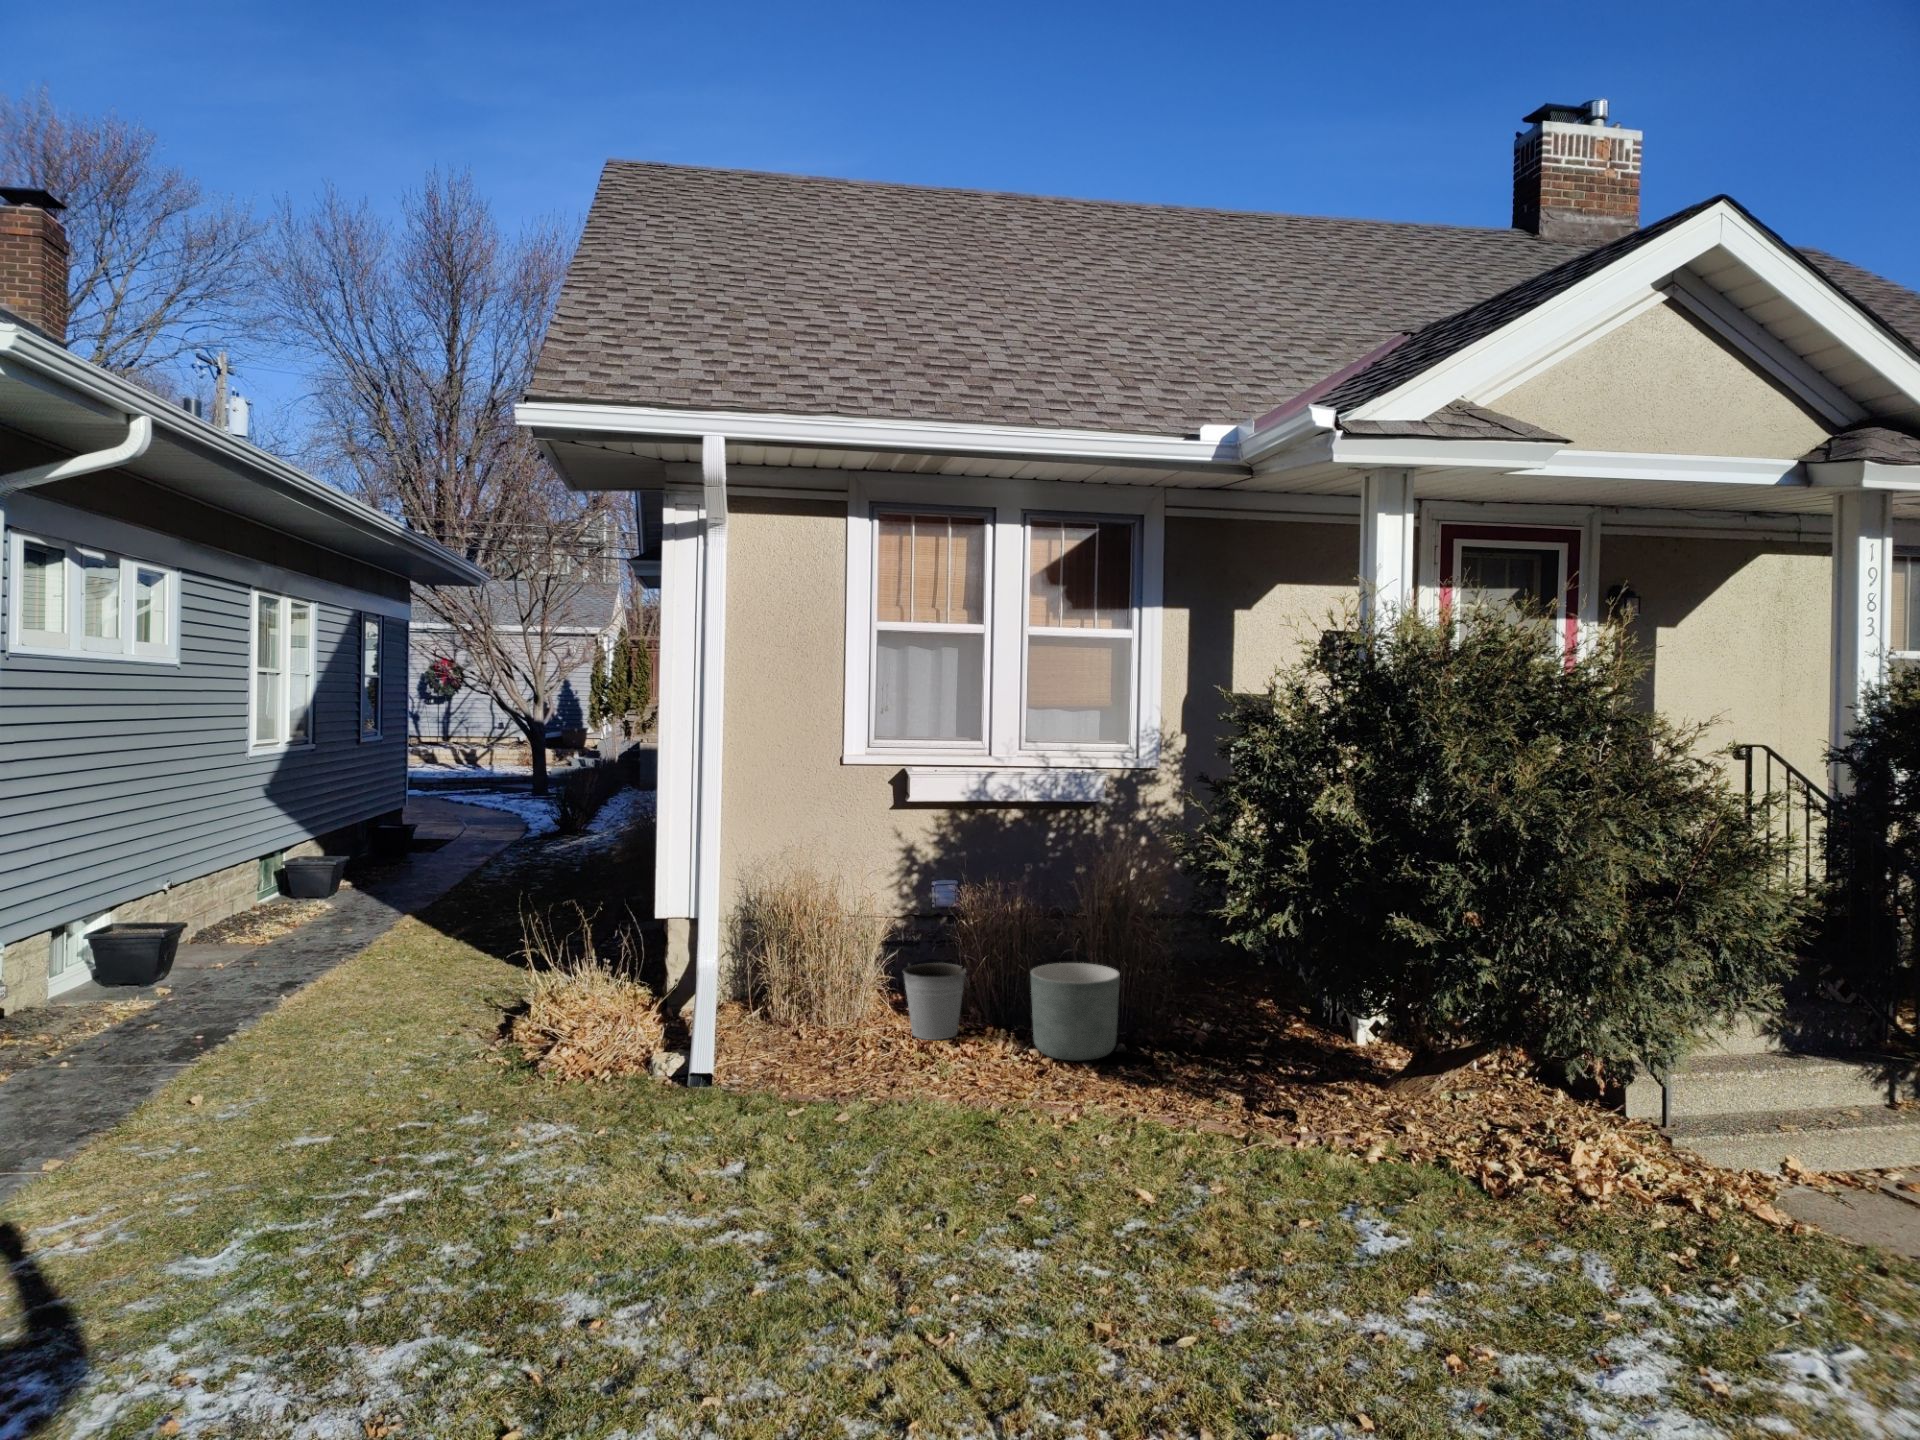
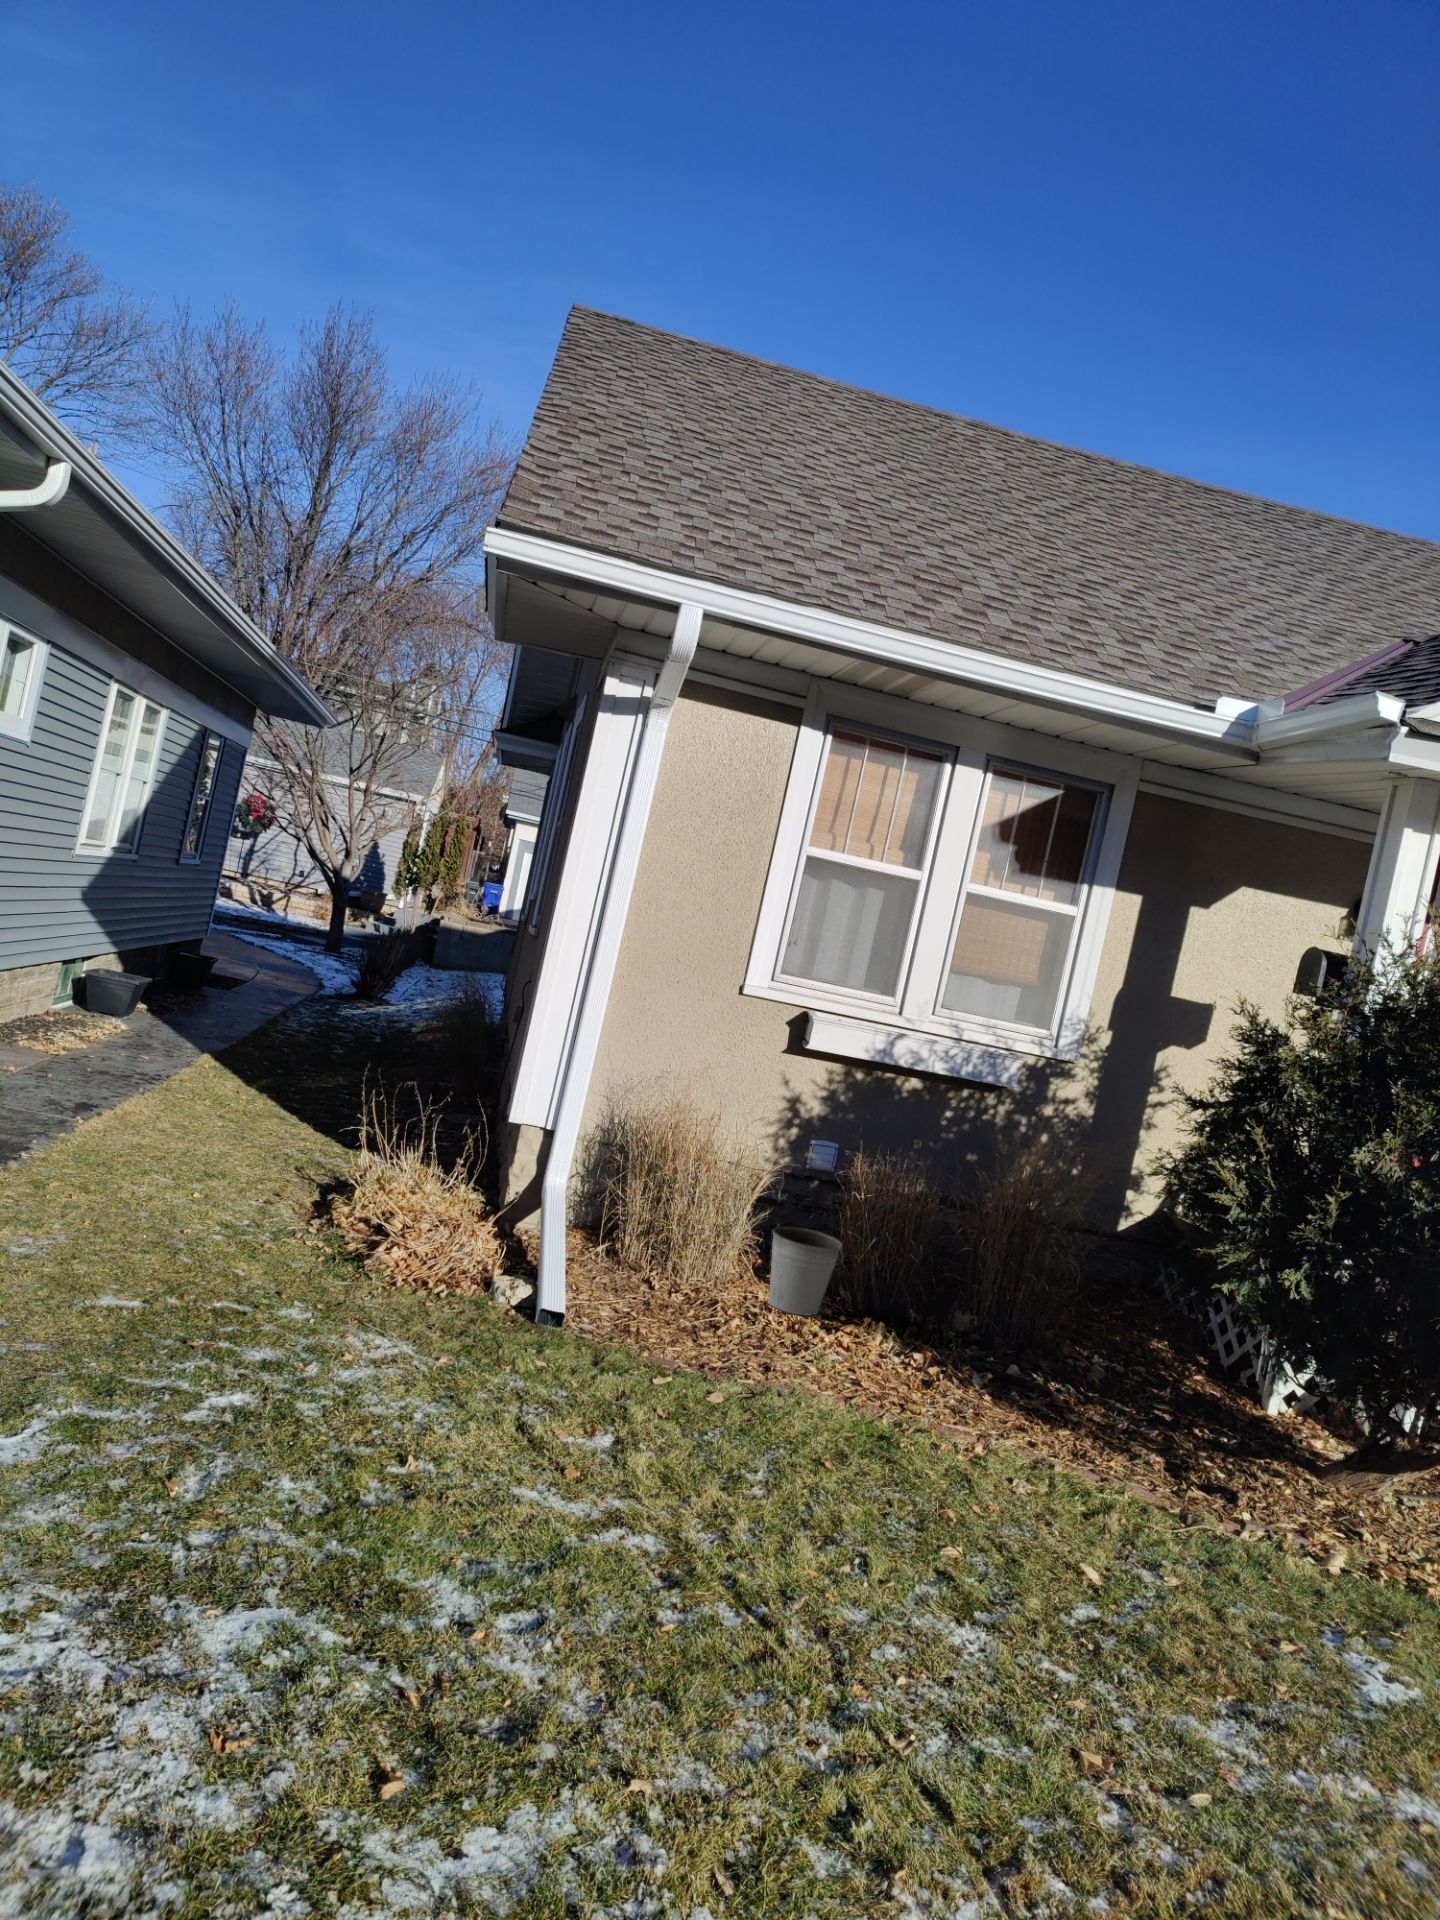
planter: present [1030,963,1120,1061] -> none [910,1258,1021,1374]

